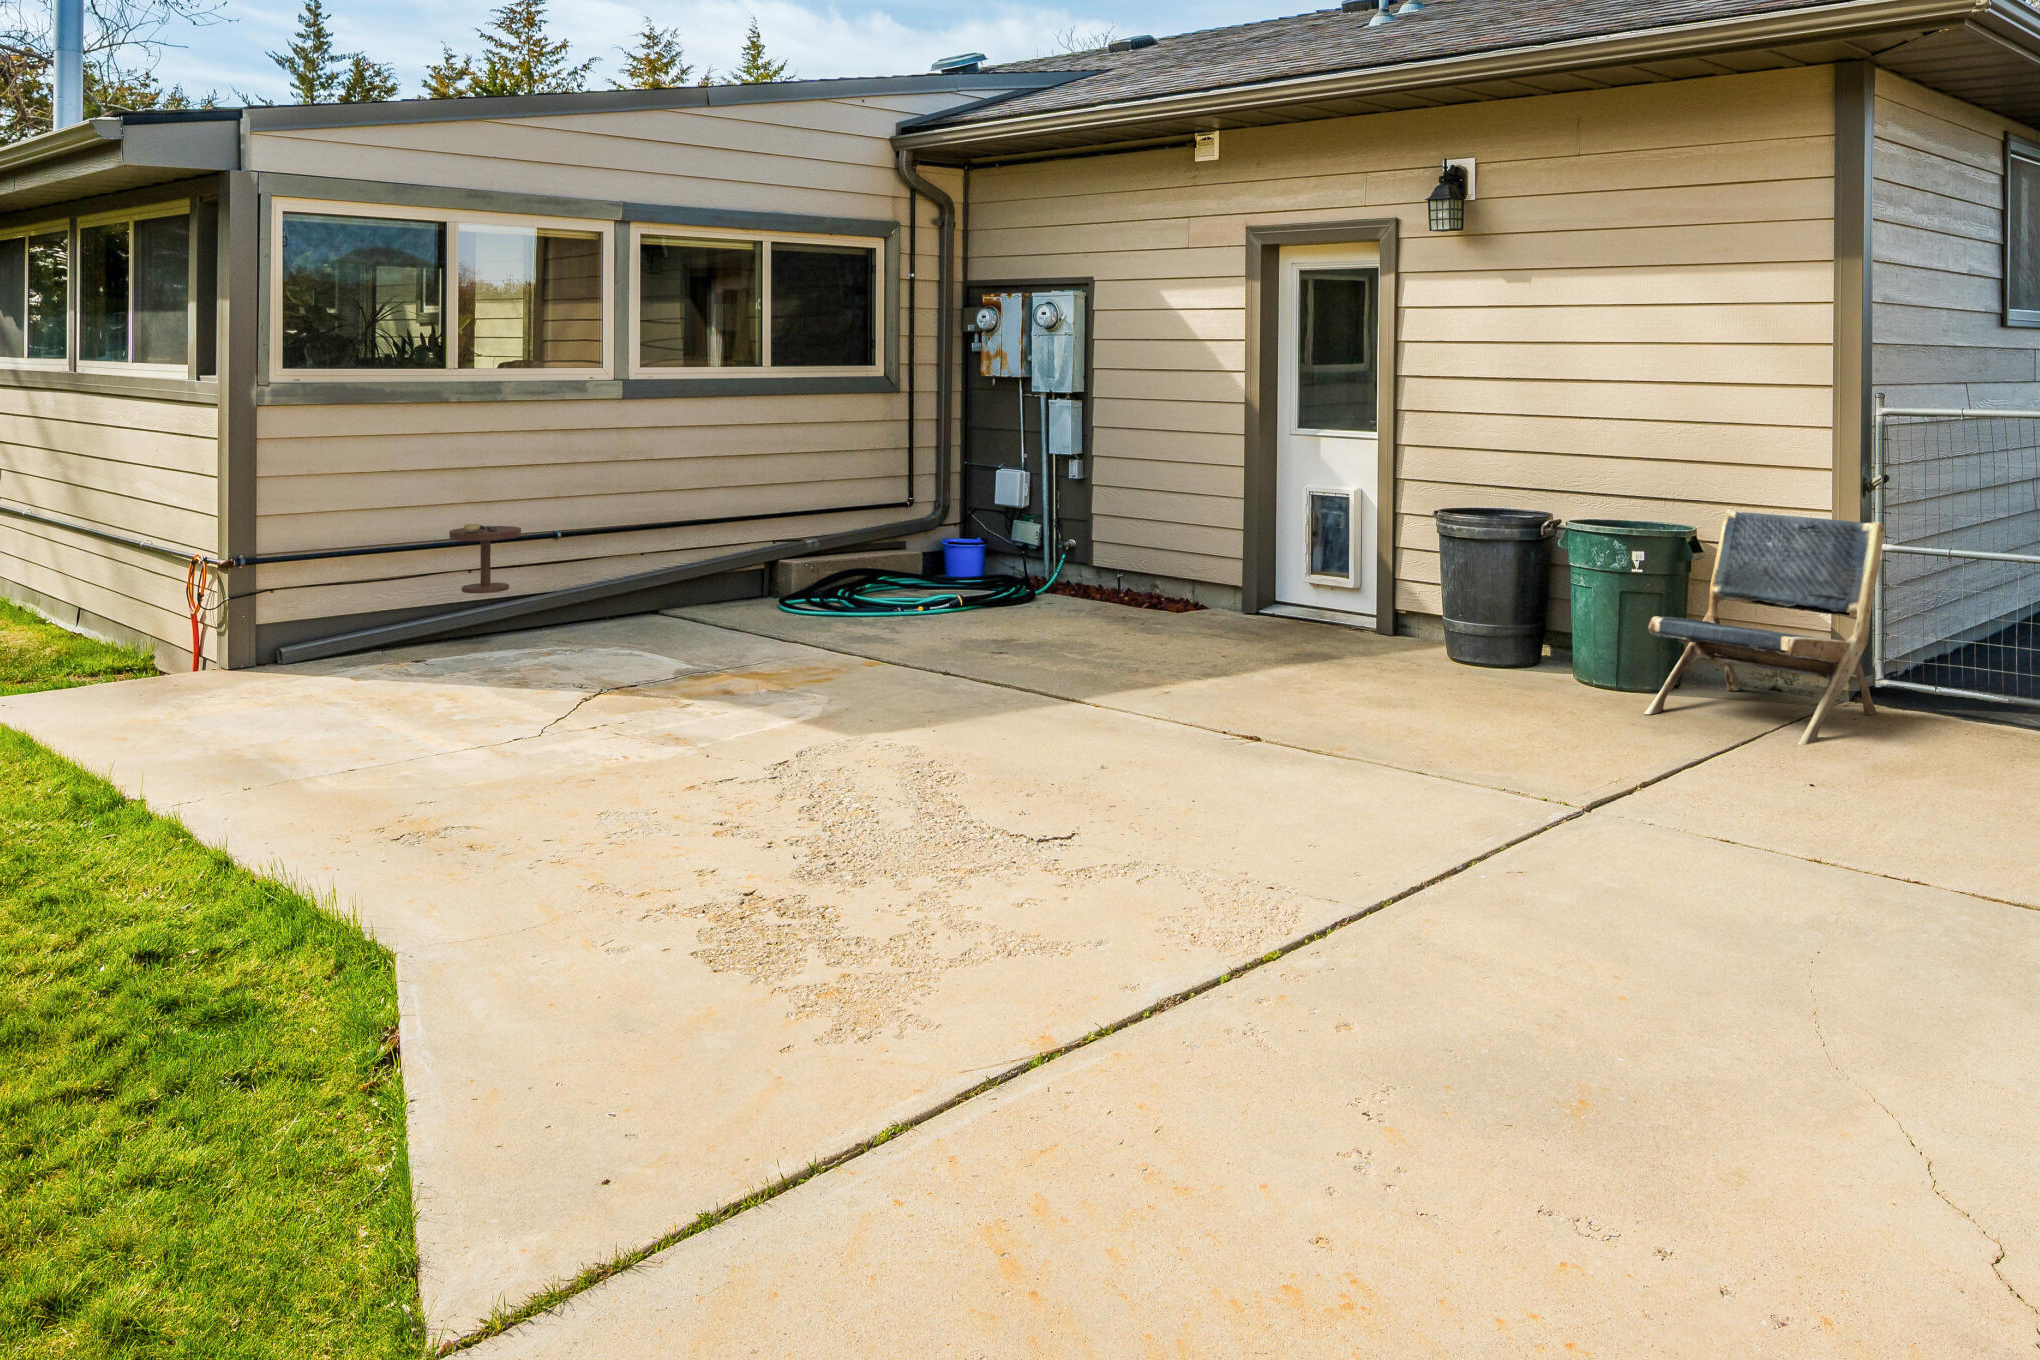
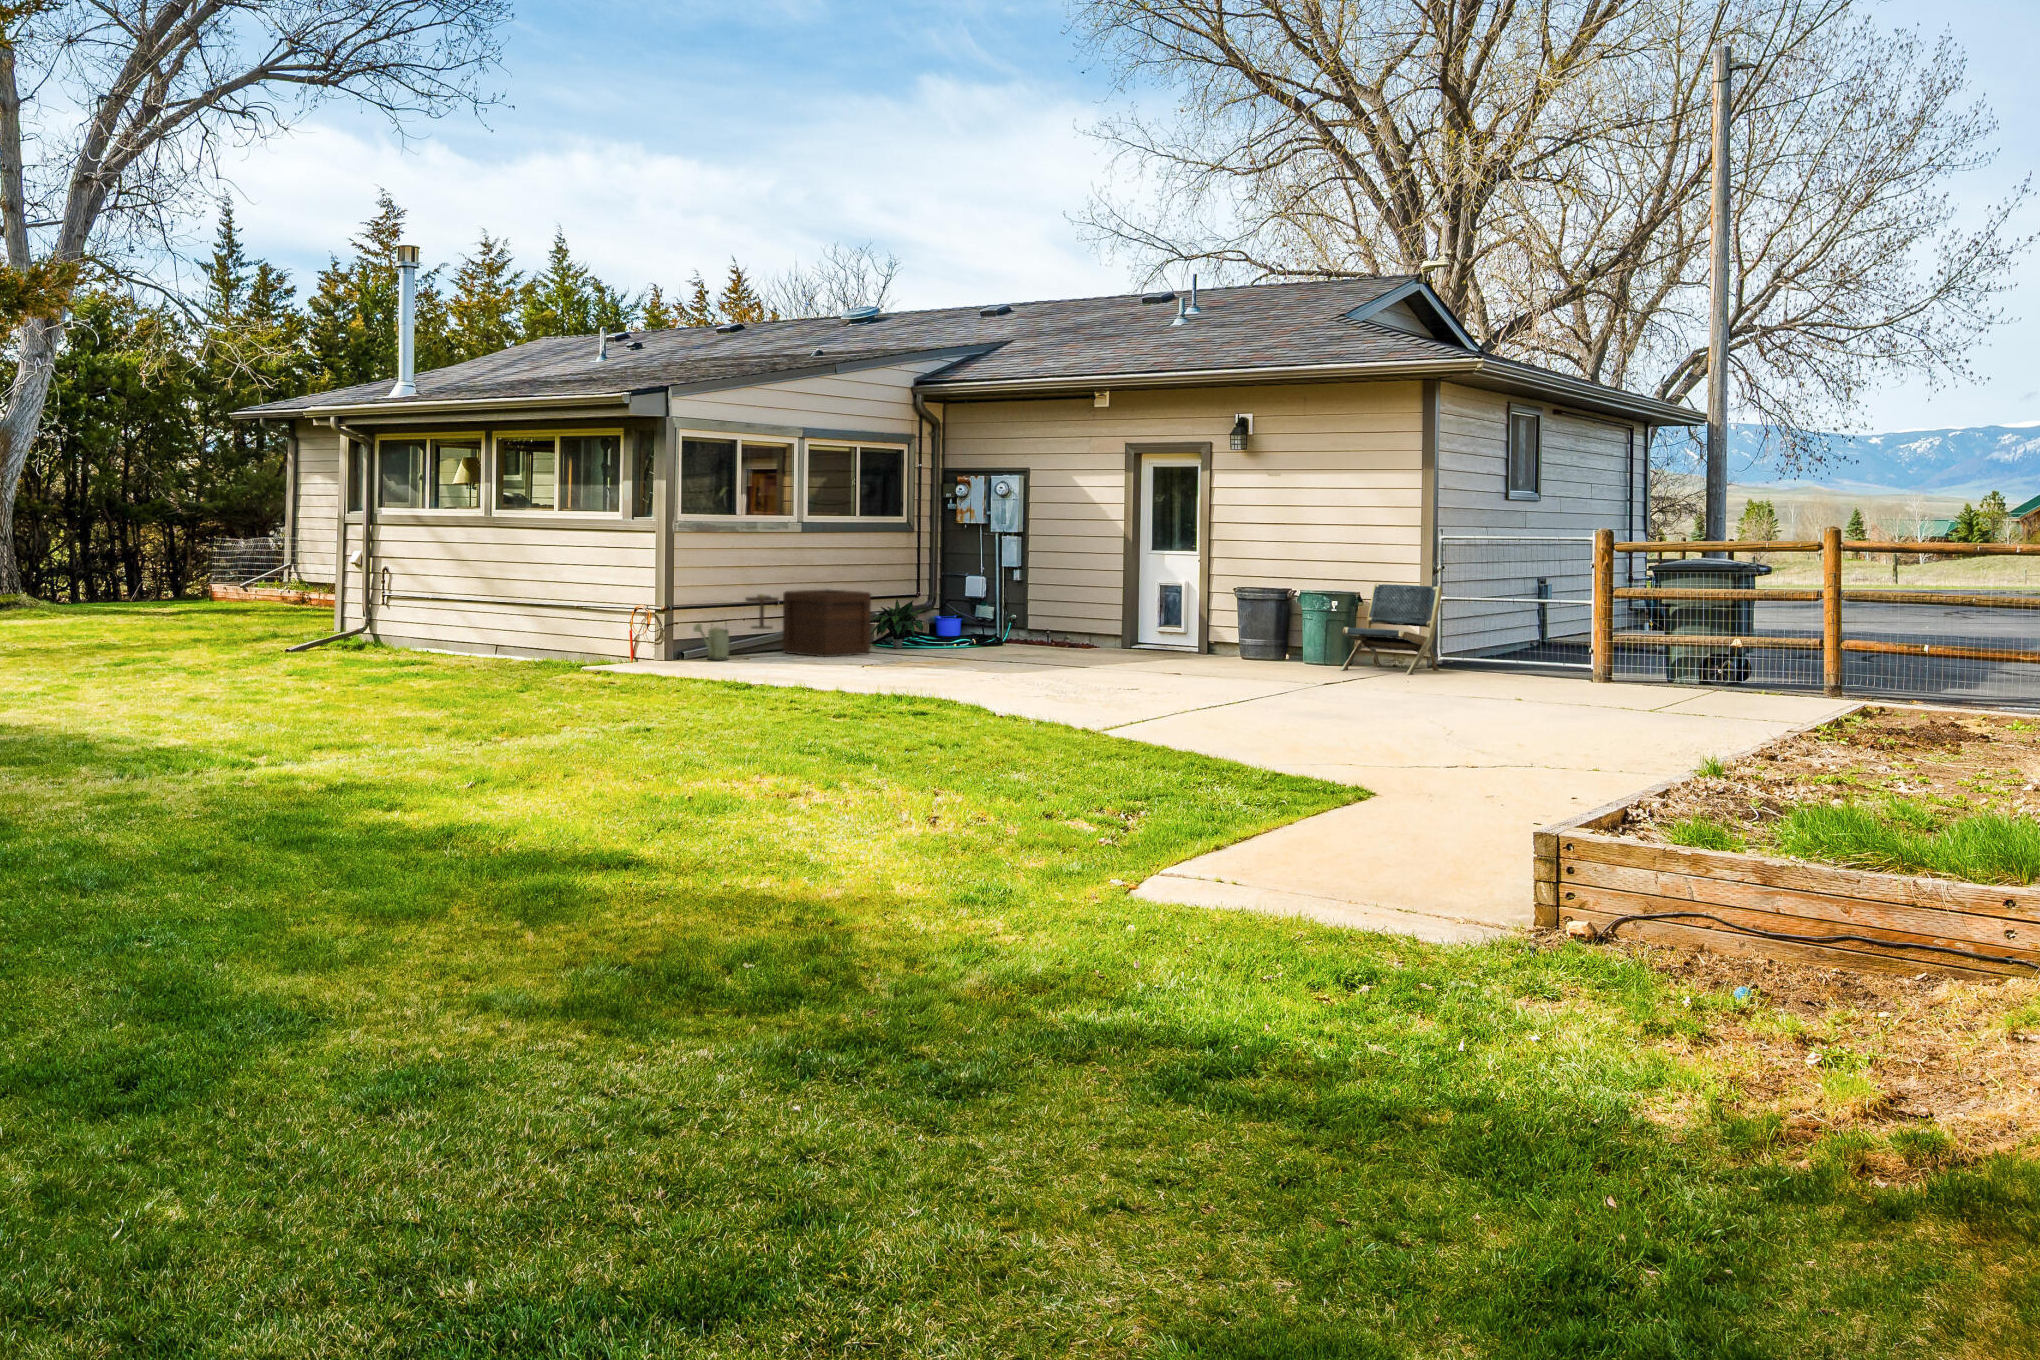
wooden crate: none [571,503,732,645] -> present [782,589,871,657]
potted plant: none [770,516,889,610] -> present [870,600,929,649]
watering can: none [310,573,414,659] -> present [694,624,730,660]

